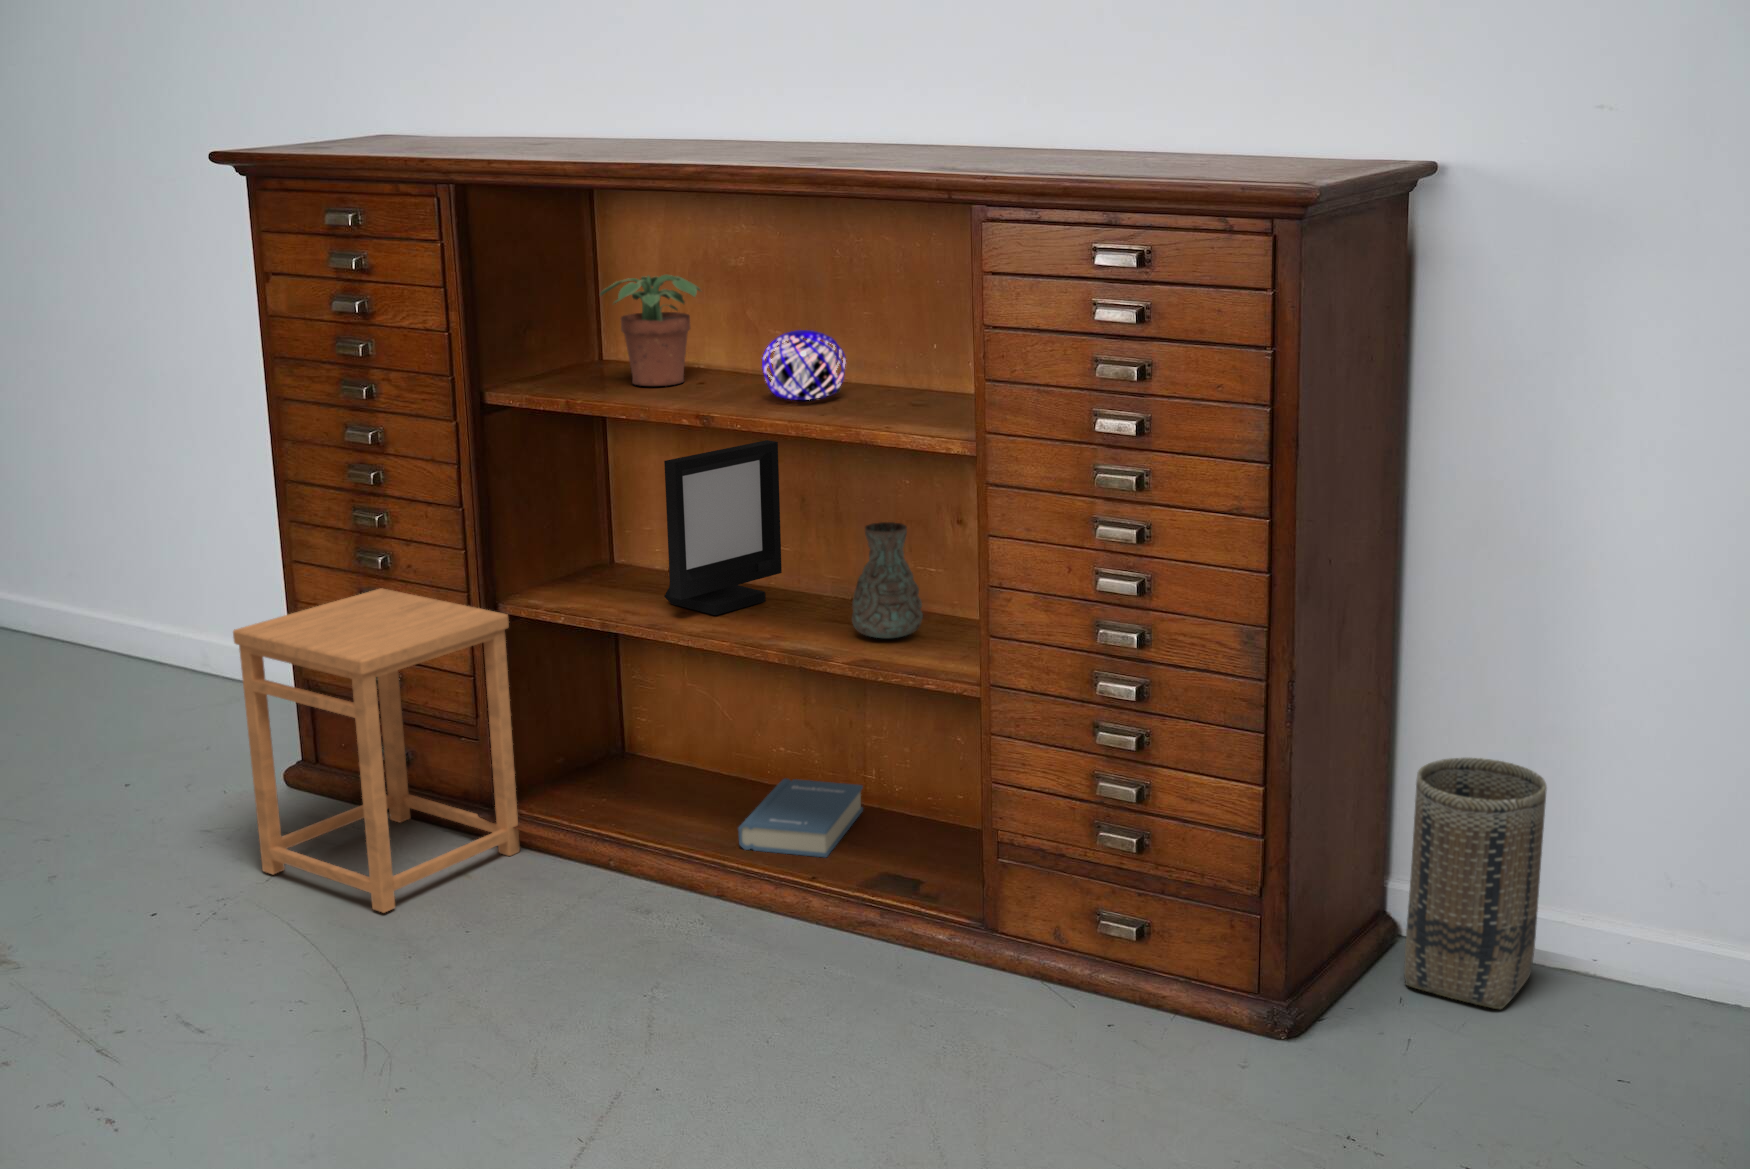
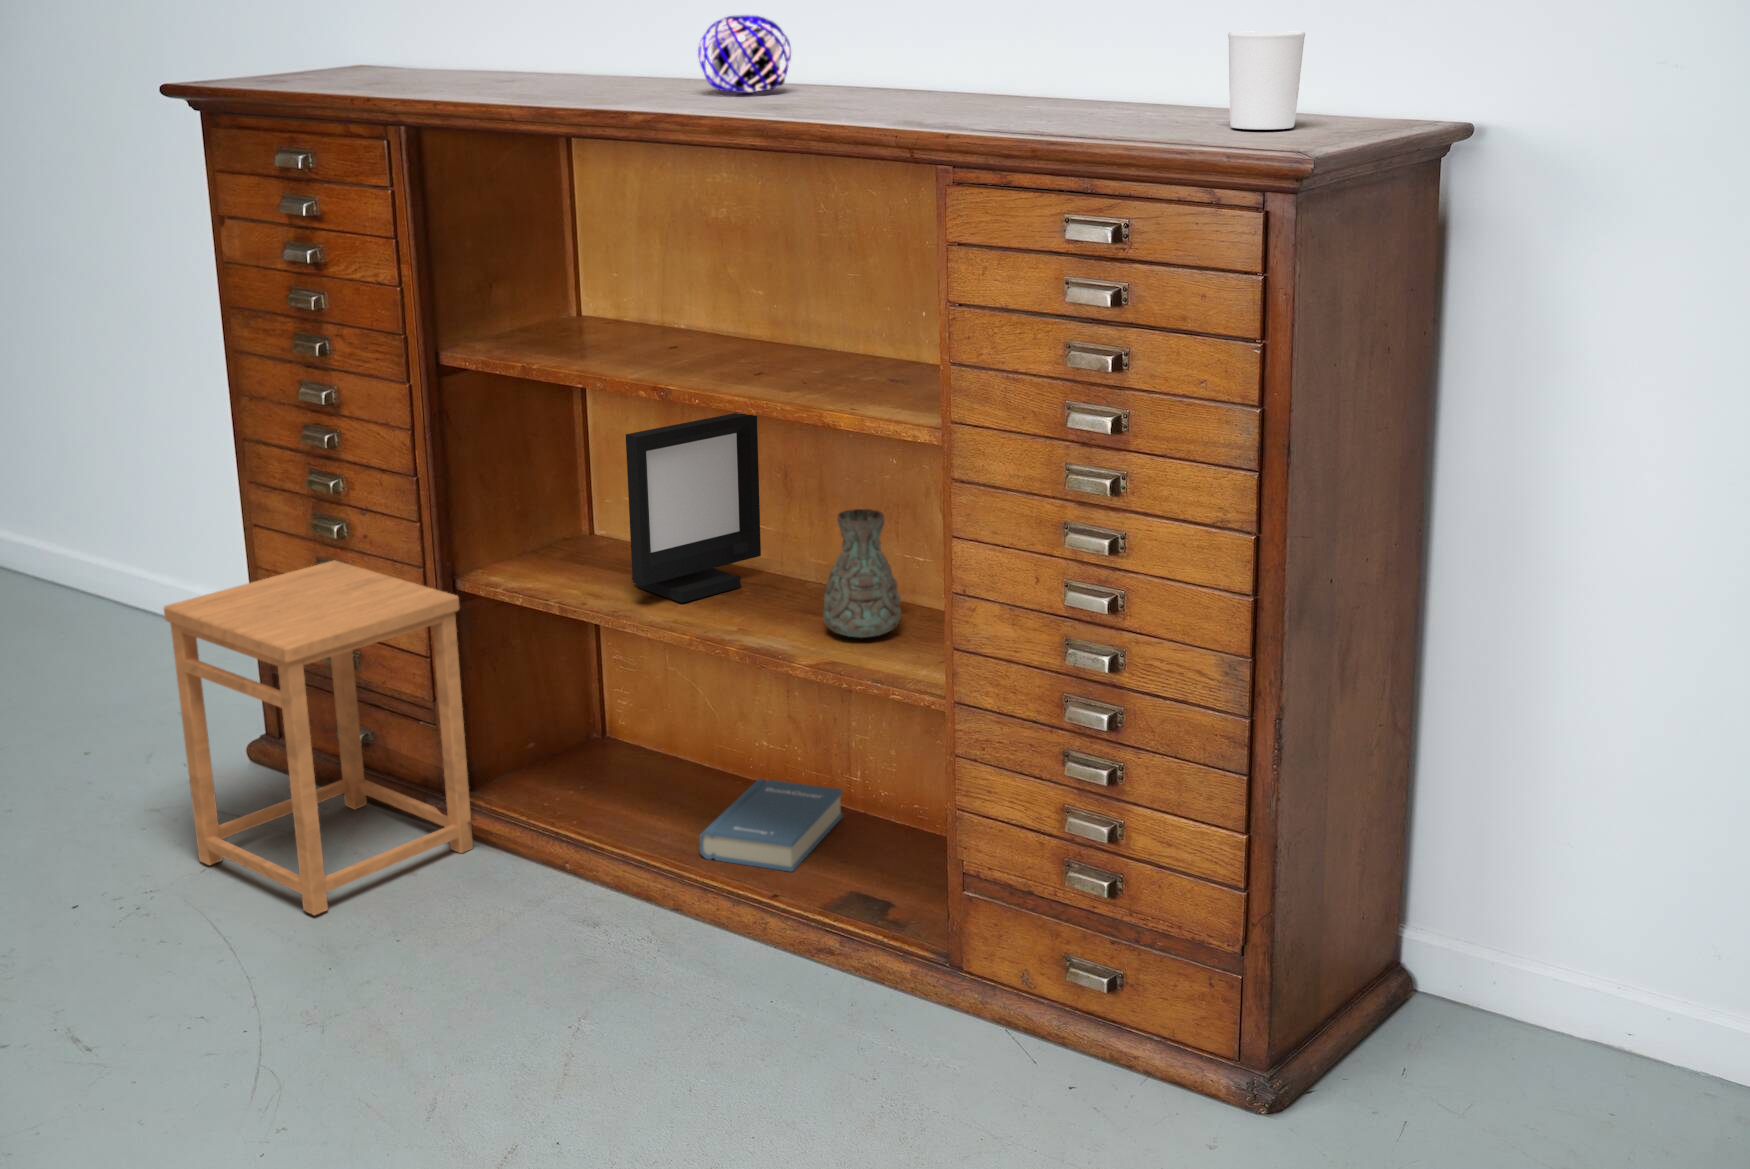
candle holder: none [1226,84,1293,168] -> present [1228,31,1305,130]
potted plant: present [600,274,701,386] -> none [562,228,676,351]
decorative orb: present [762,330,846,400] -> present [698,15,791,93]
basket: present [1404,758,1547,1009] -> none [1411,800,1579,1087]

